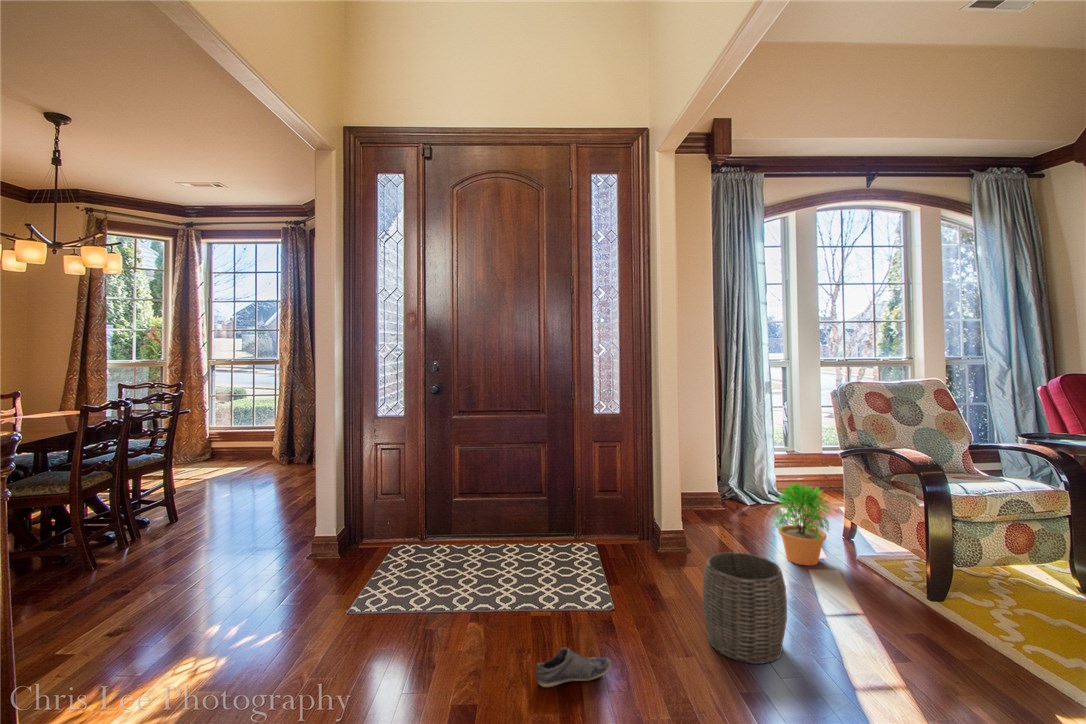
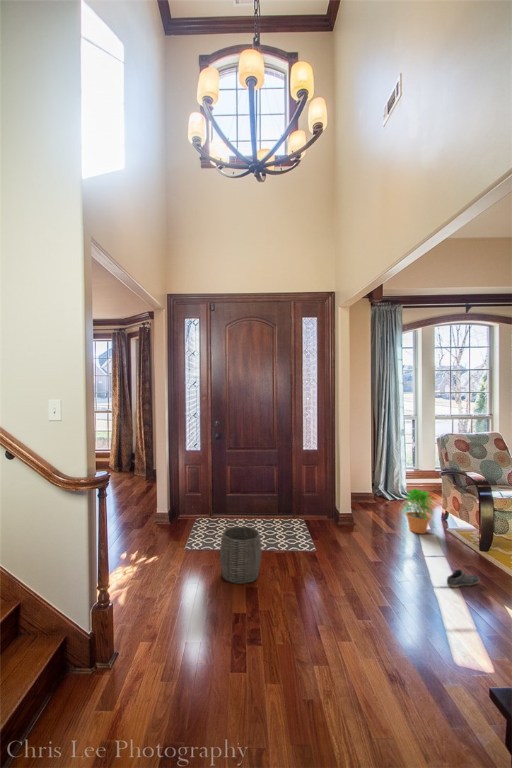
woven basket: present [703,552,787,664] -> present [220,527,261,584]
shoe: present [536,648,611,687] -> present [447,569,479,587]

